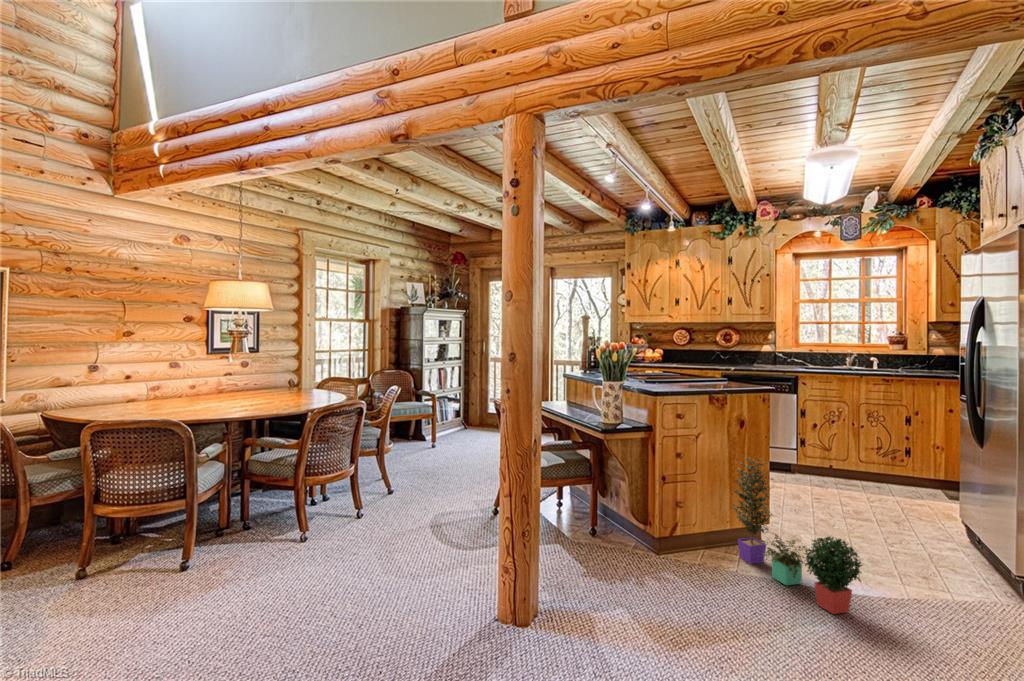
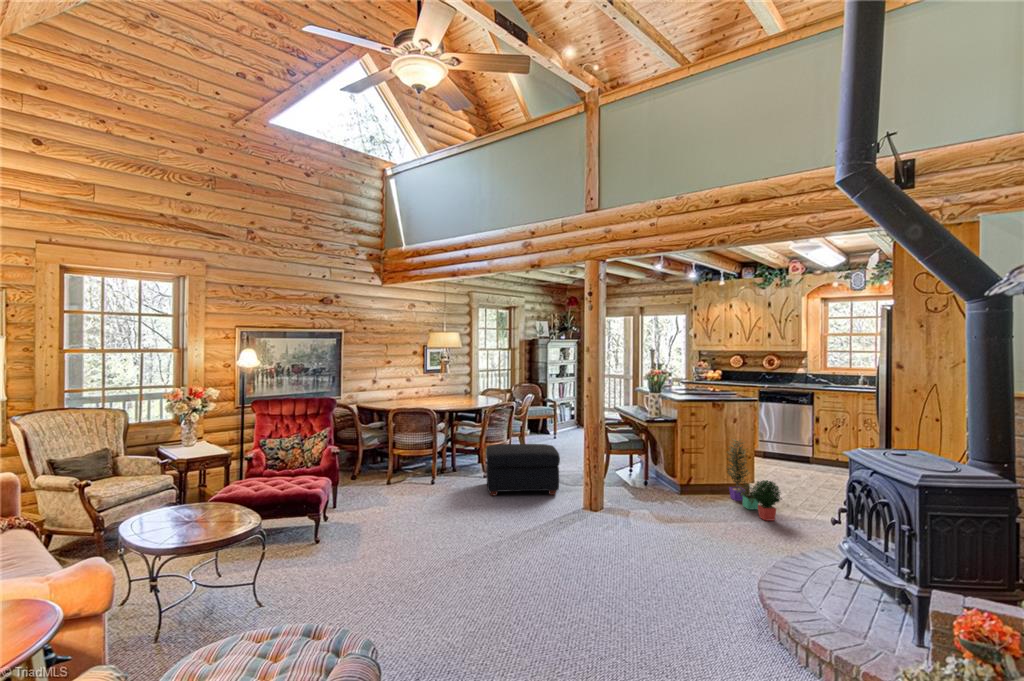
ottoman: none [294,481,448,603] -> present [486,444,560,496]

